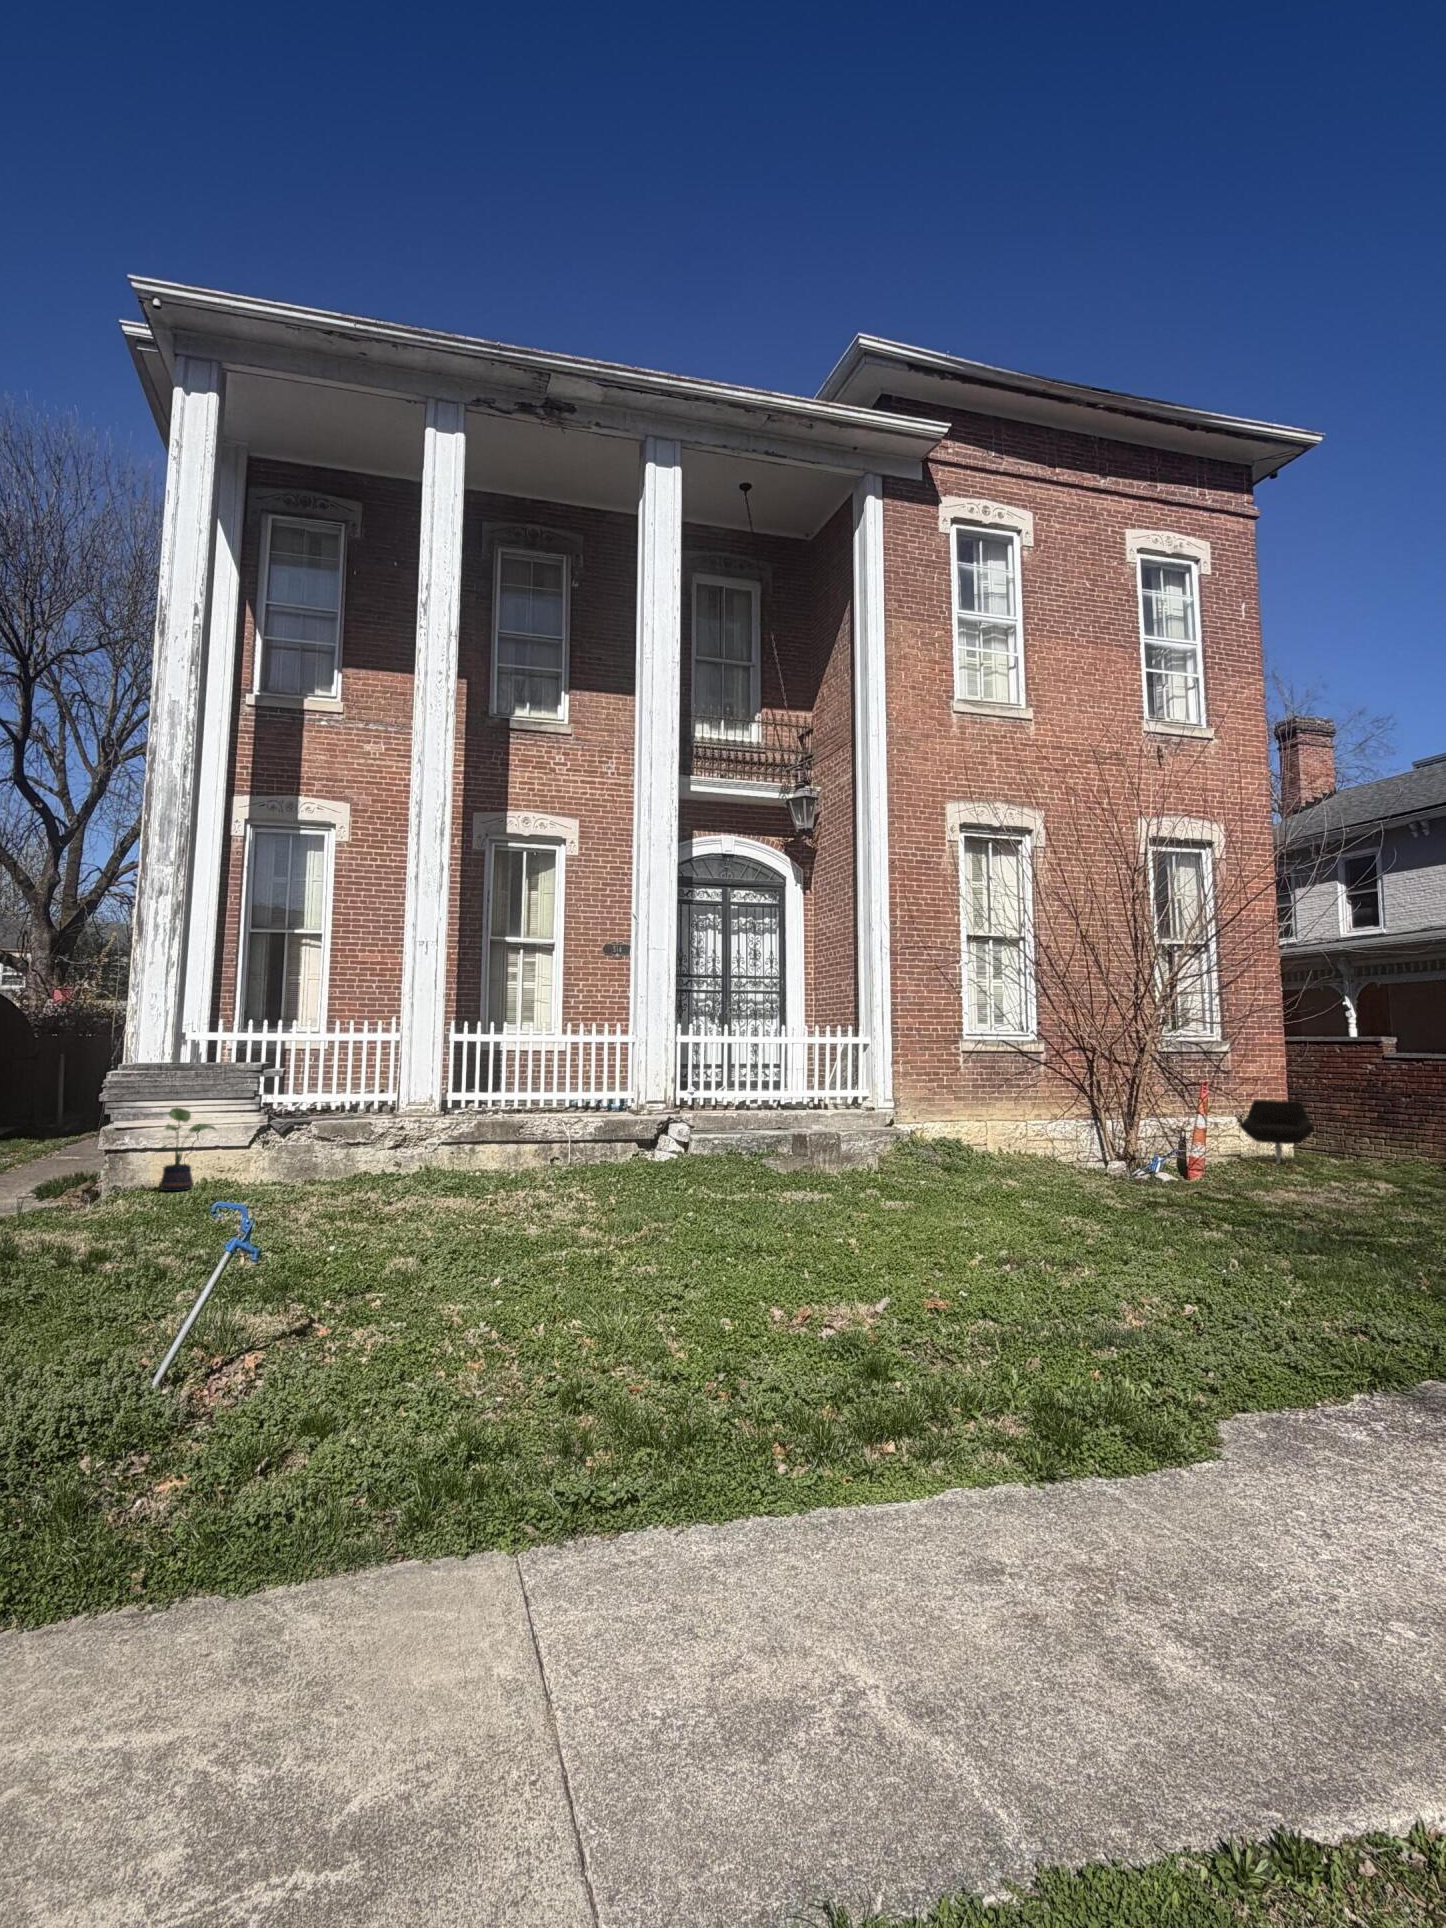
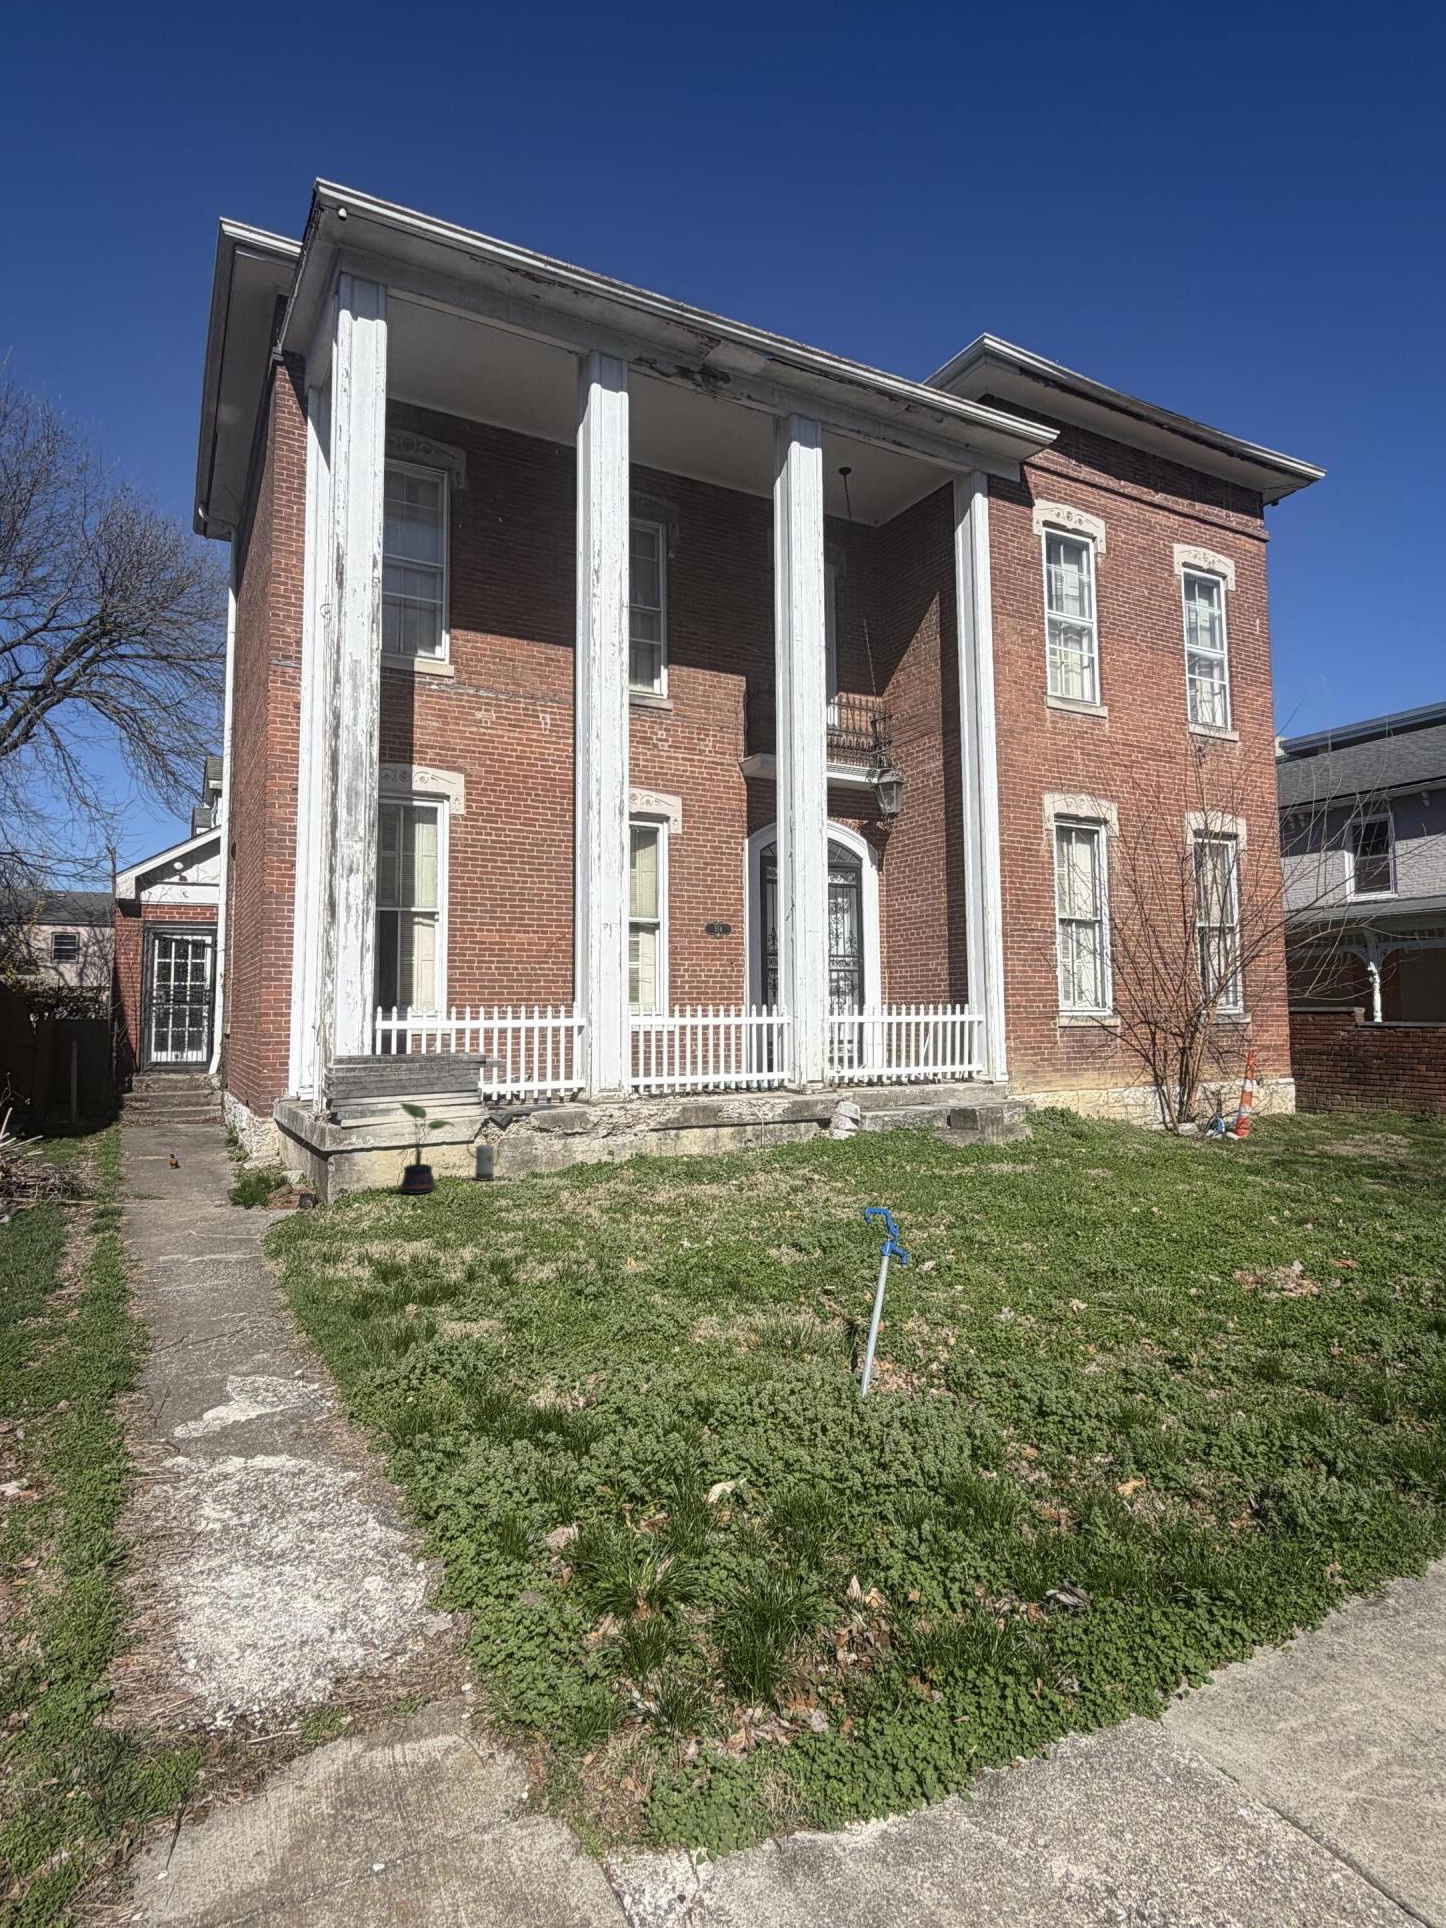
lounge chair: present [1239,1100,1315,1164] -> none [1267,1068,1340,1125]
watering can: none [237,1137,280,1183] -> present [467,1132,502,1181]

